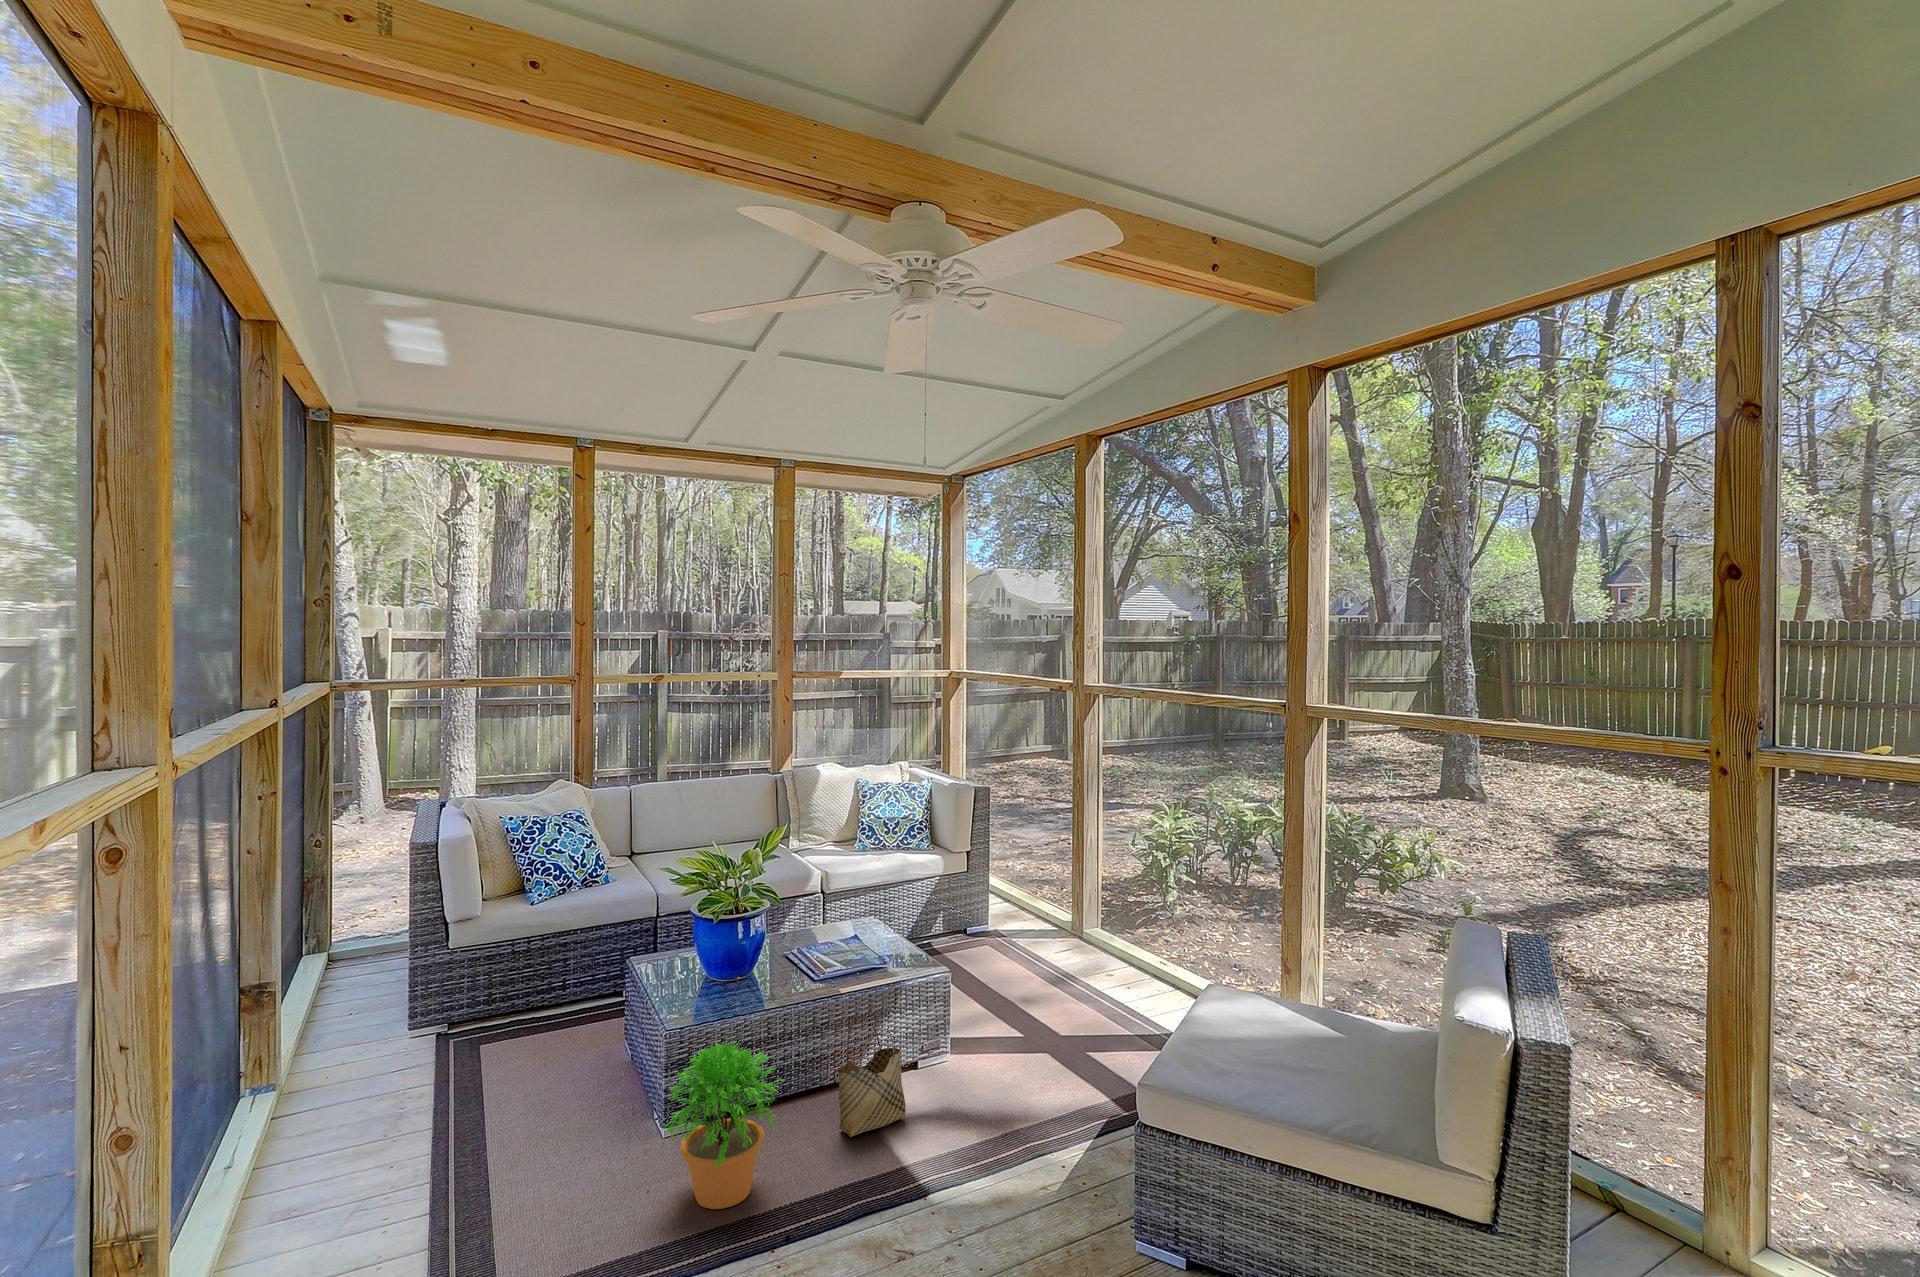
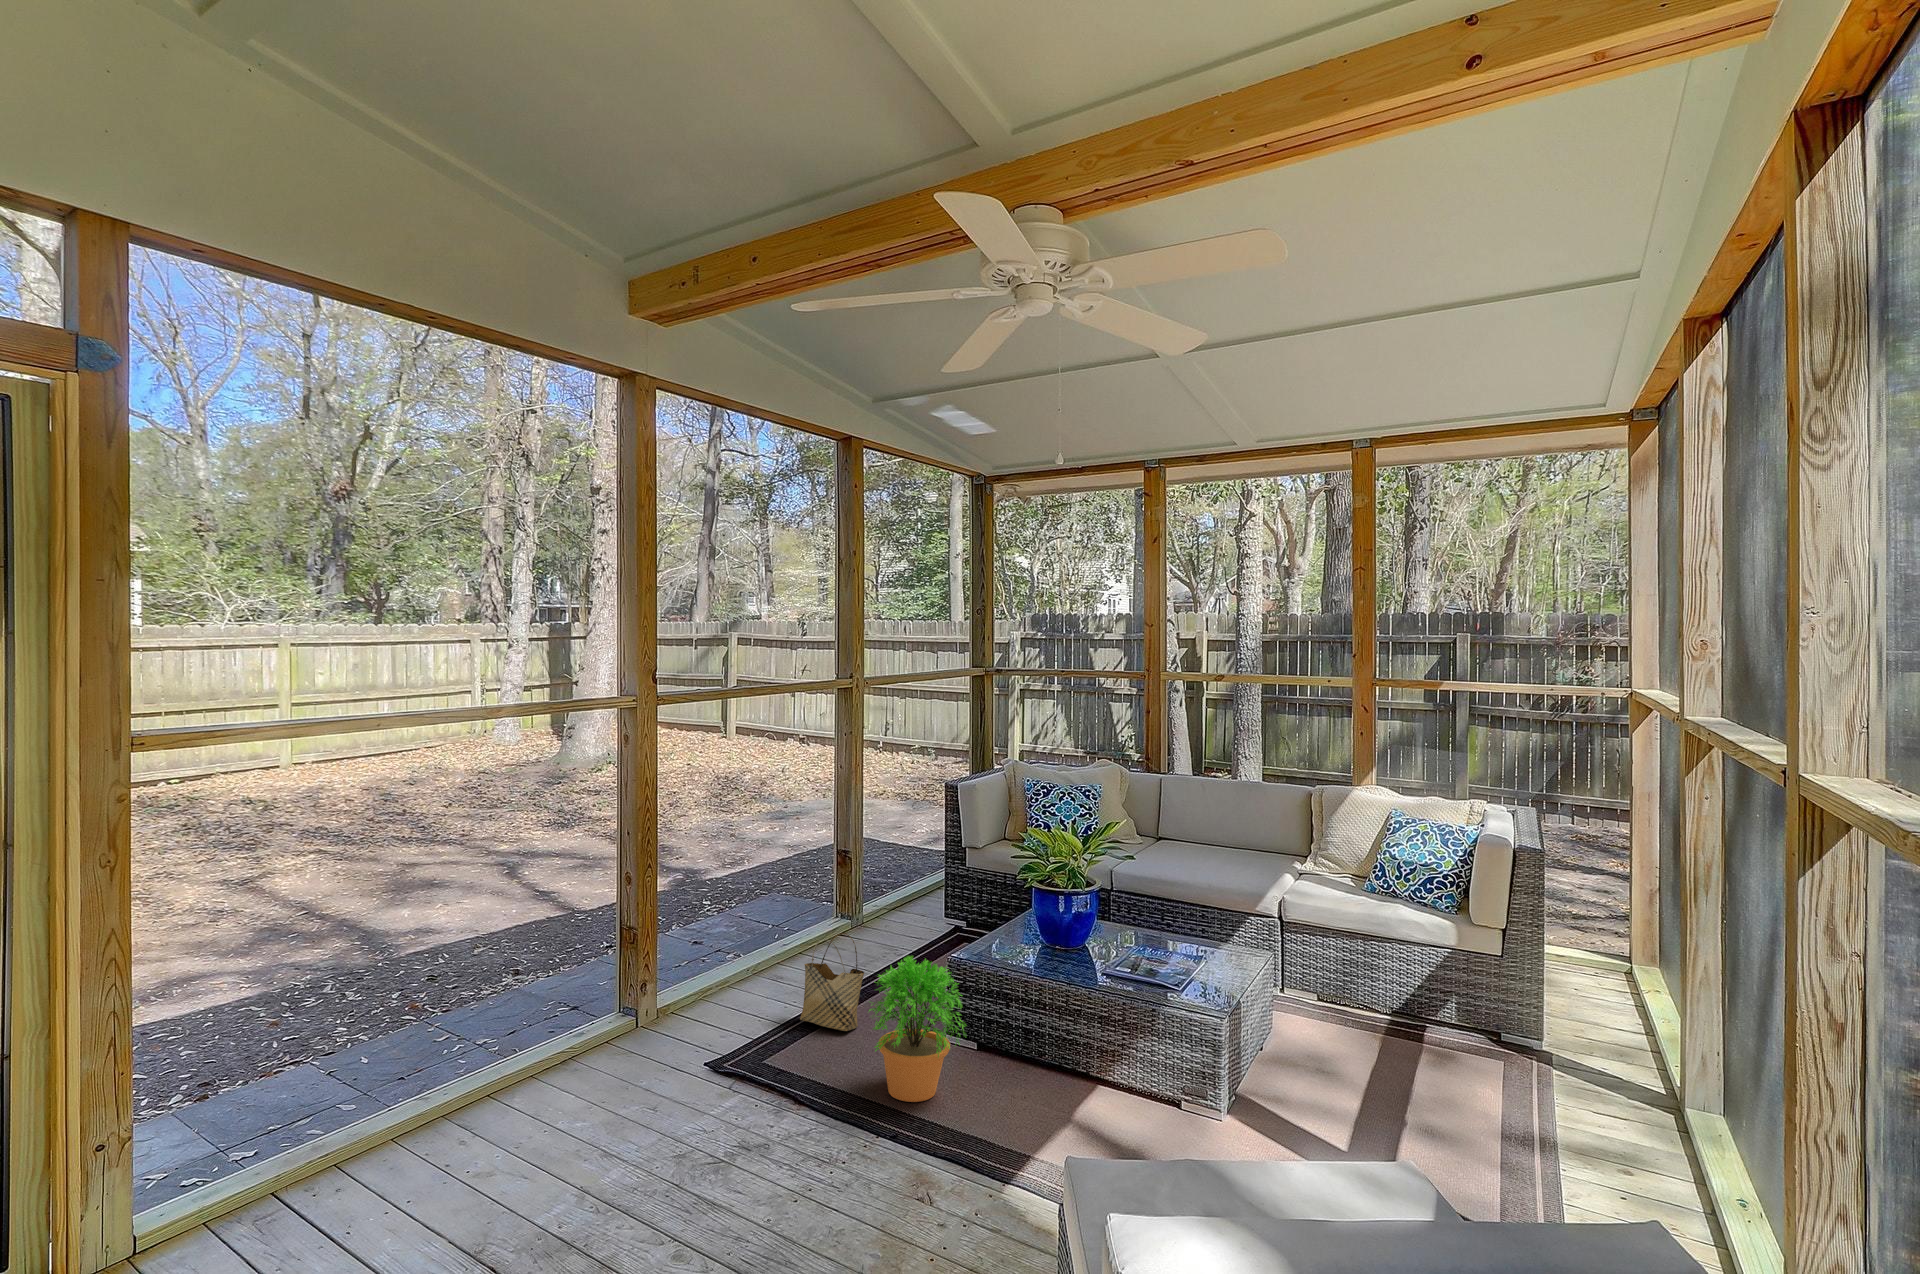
woven basket: present [837,1017,906,1137] -> present [800,933,864,1031]

